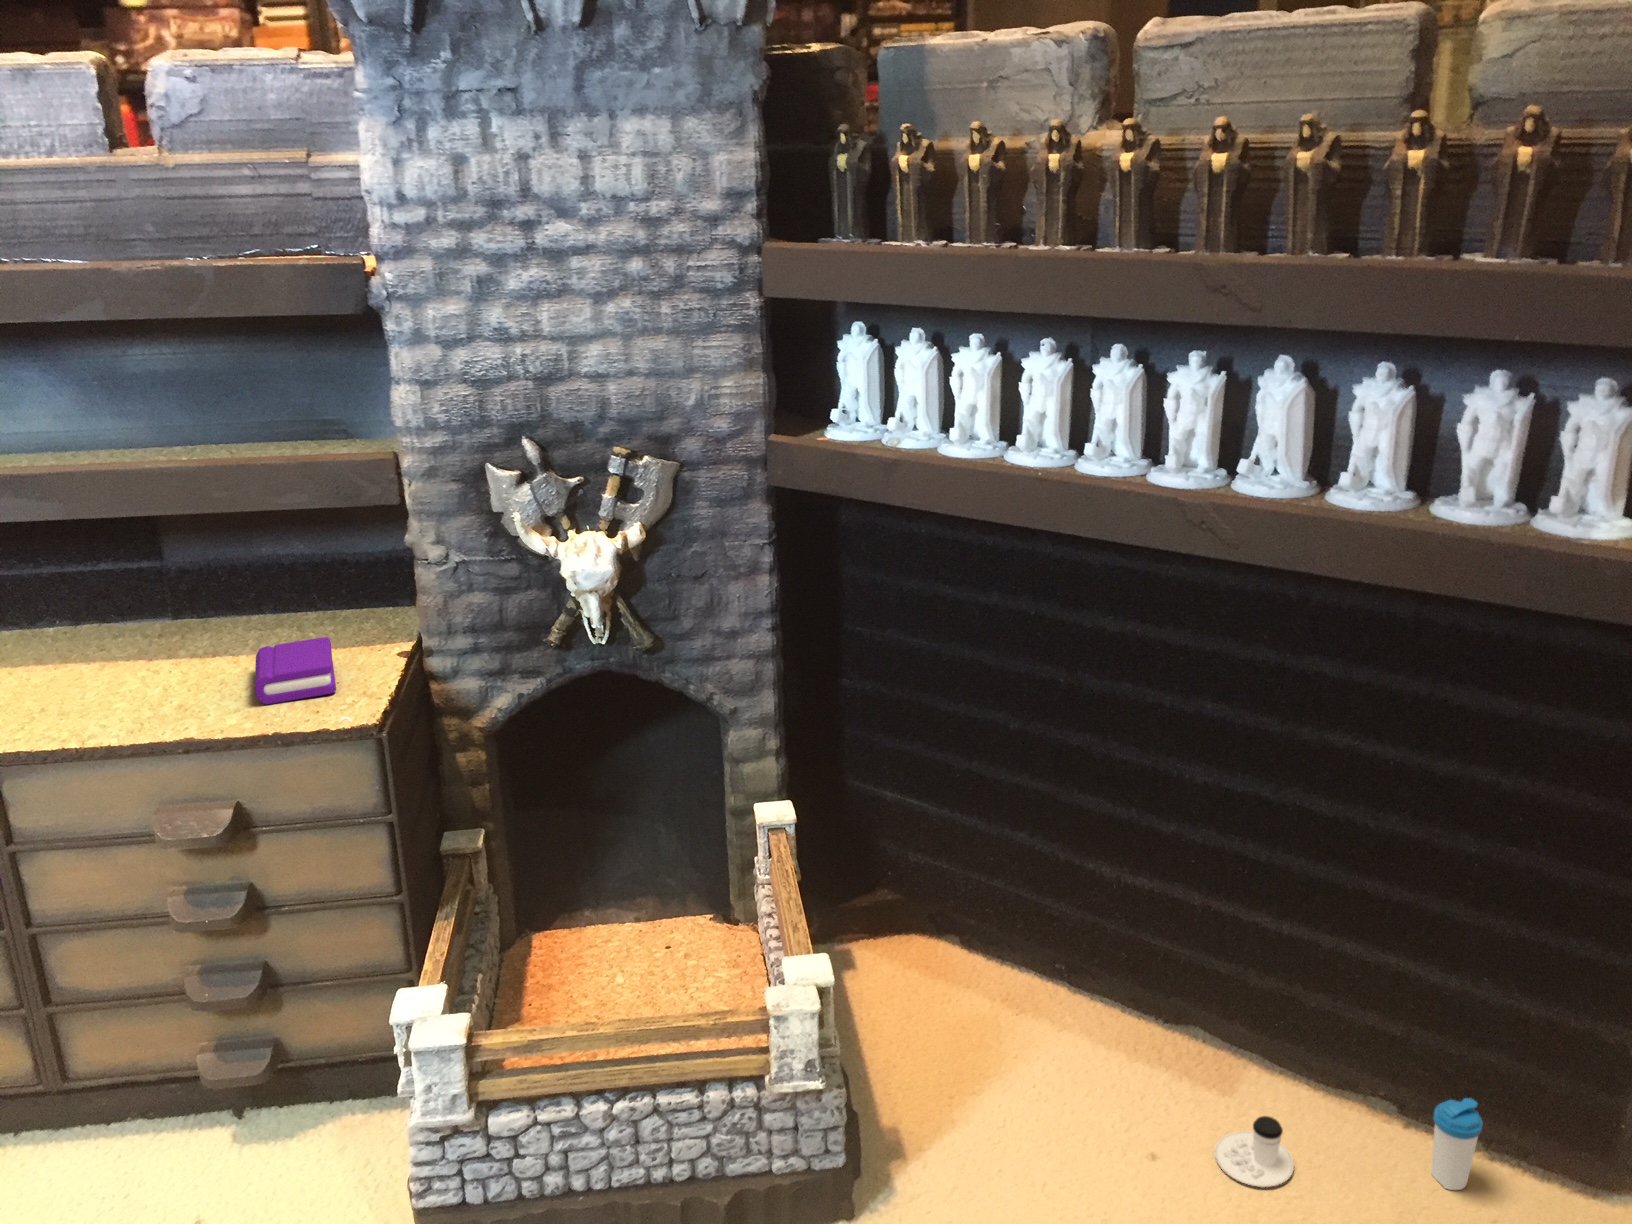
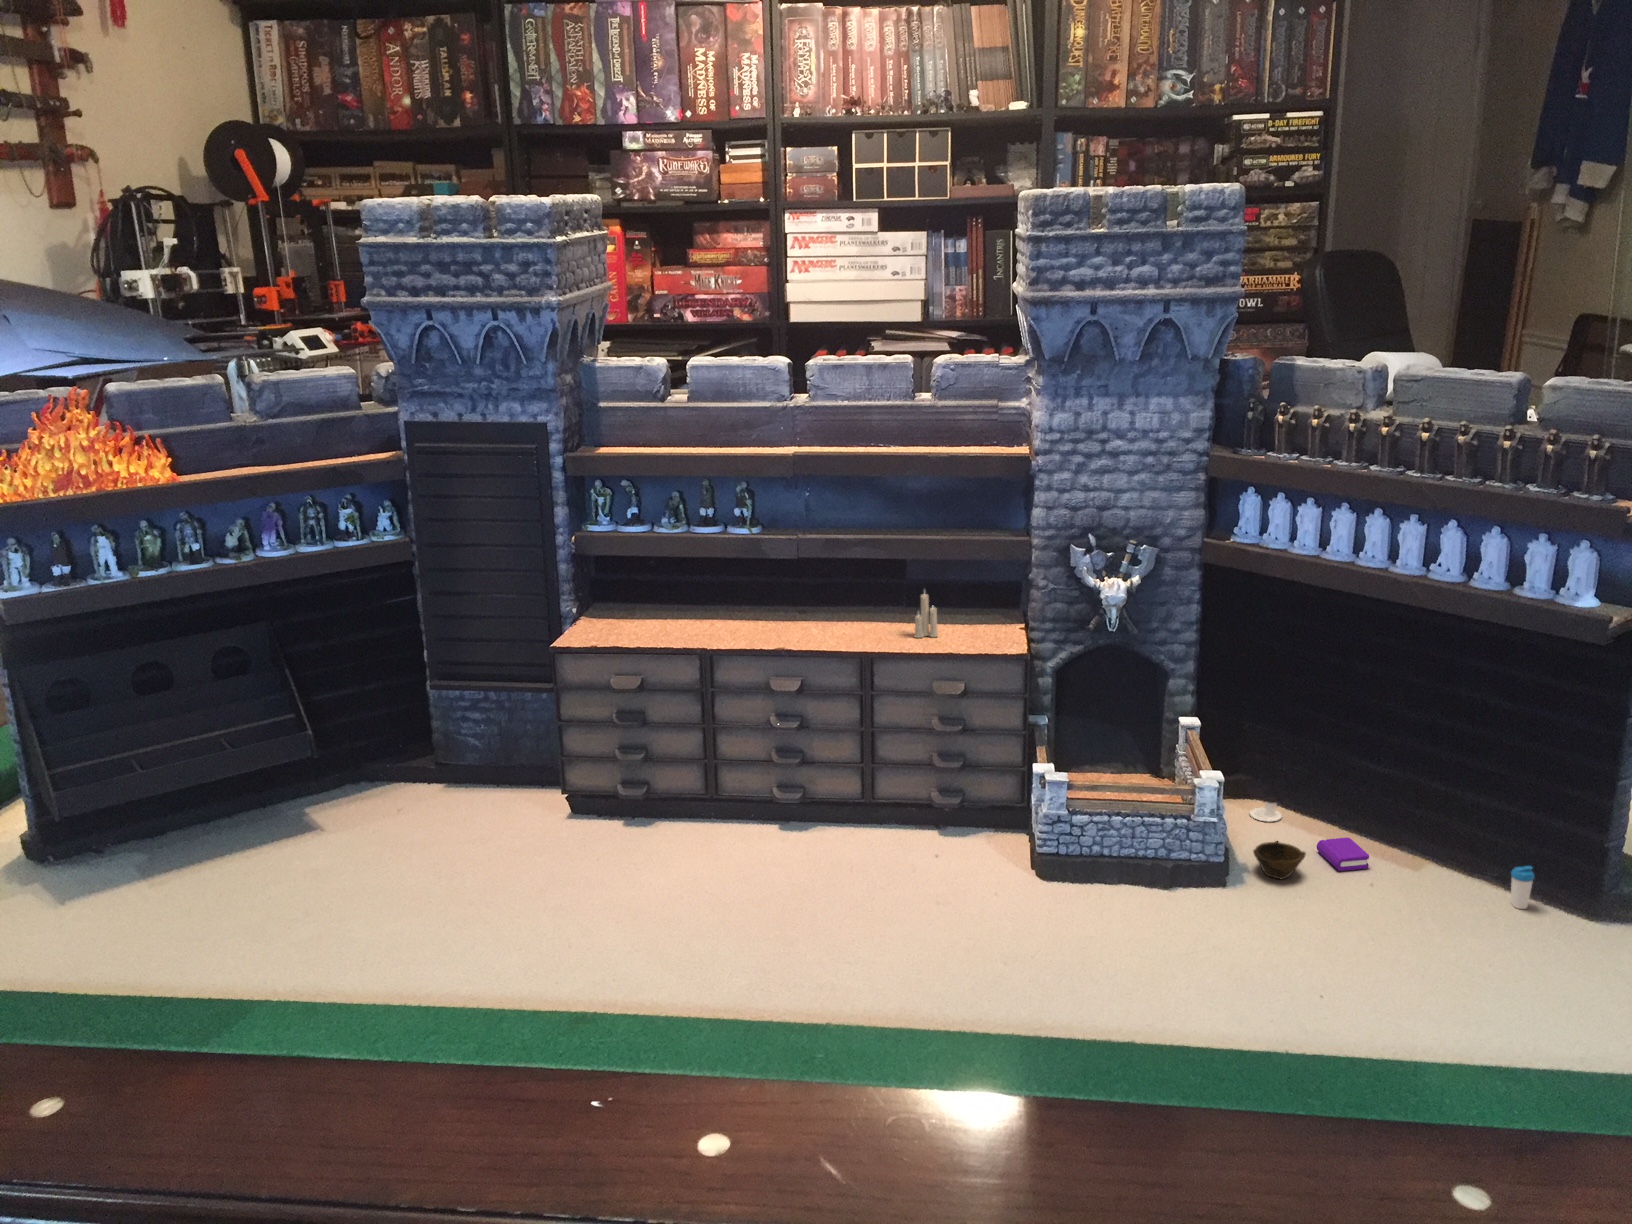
candle: none [116,583,185,705] -> present [915,594,938,638]
book: present [255,637,336,704] -> present [1317,838,1369,871]
bowl: none [907,1078,1017,1177] -> present [1253,841,1306,879]
coffee cup: present [1215,1116,1294,1187] -> present [1249,797,1282,822]

